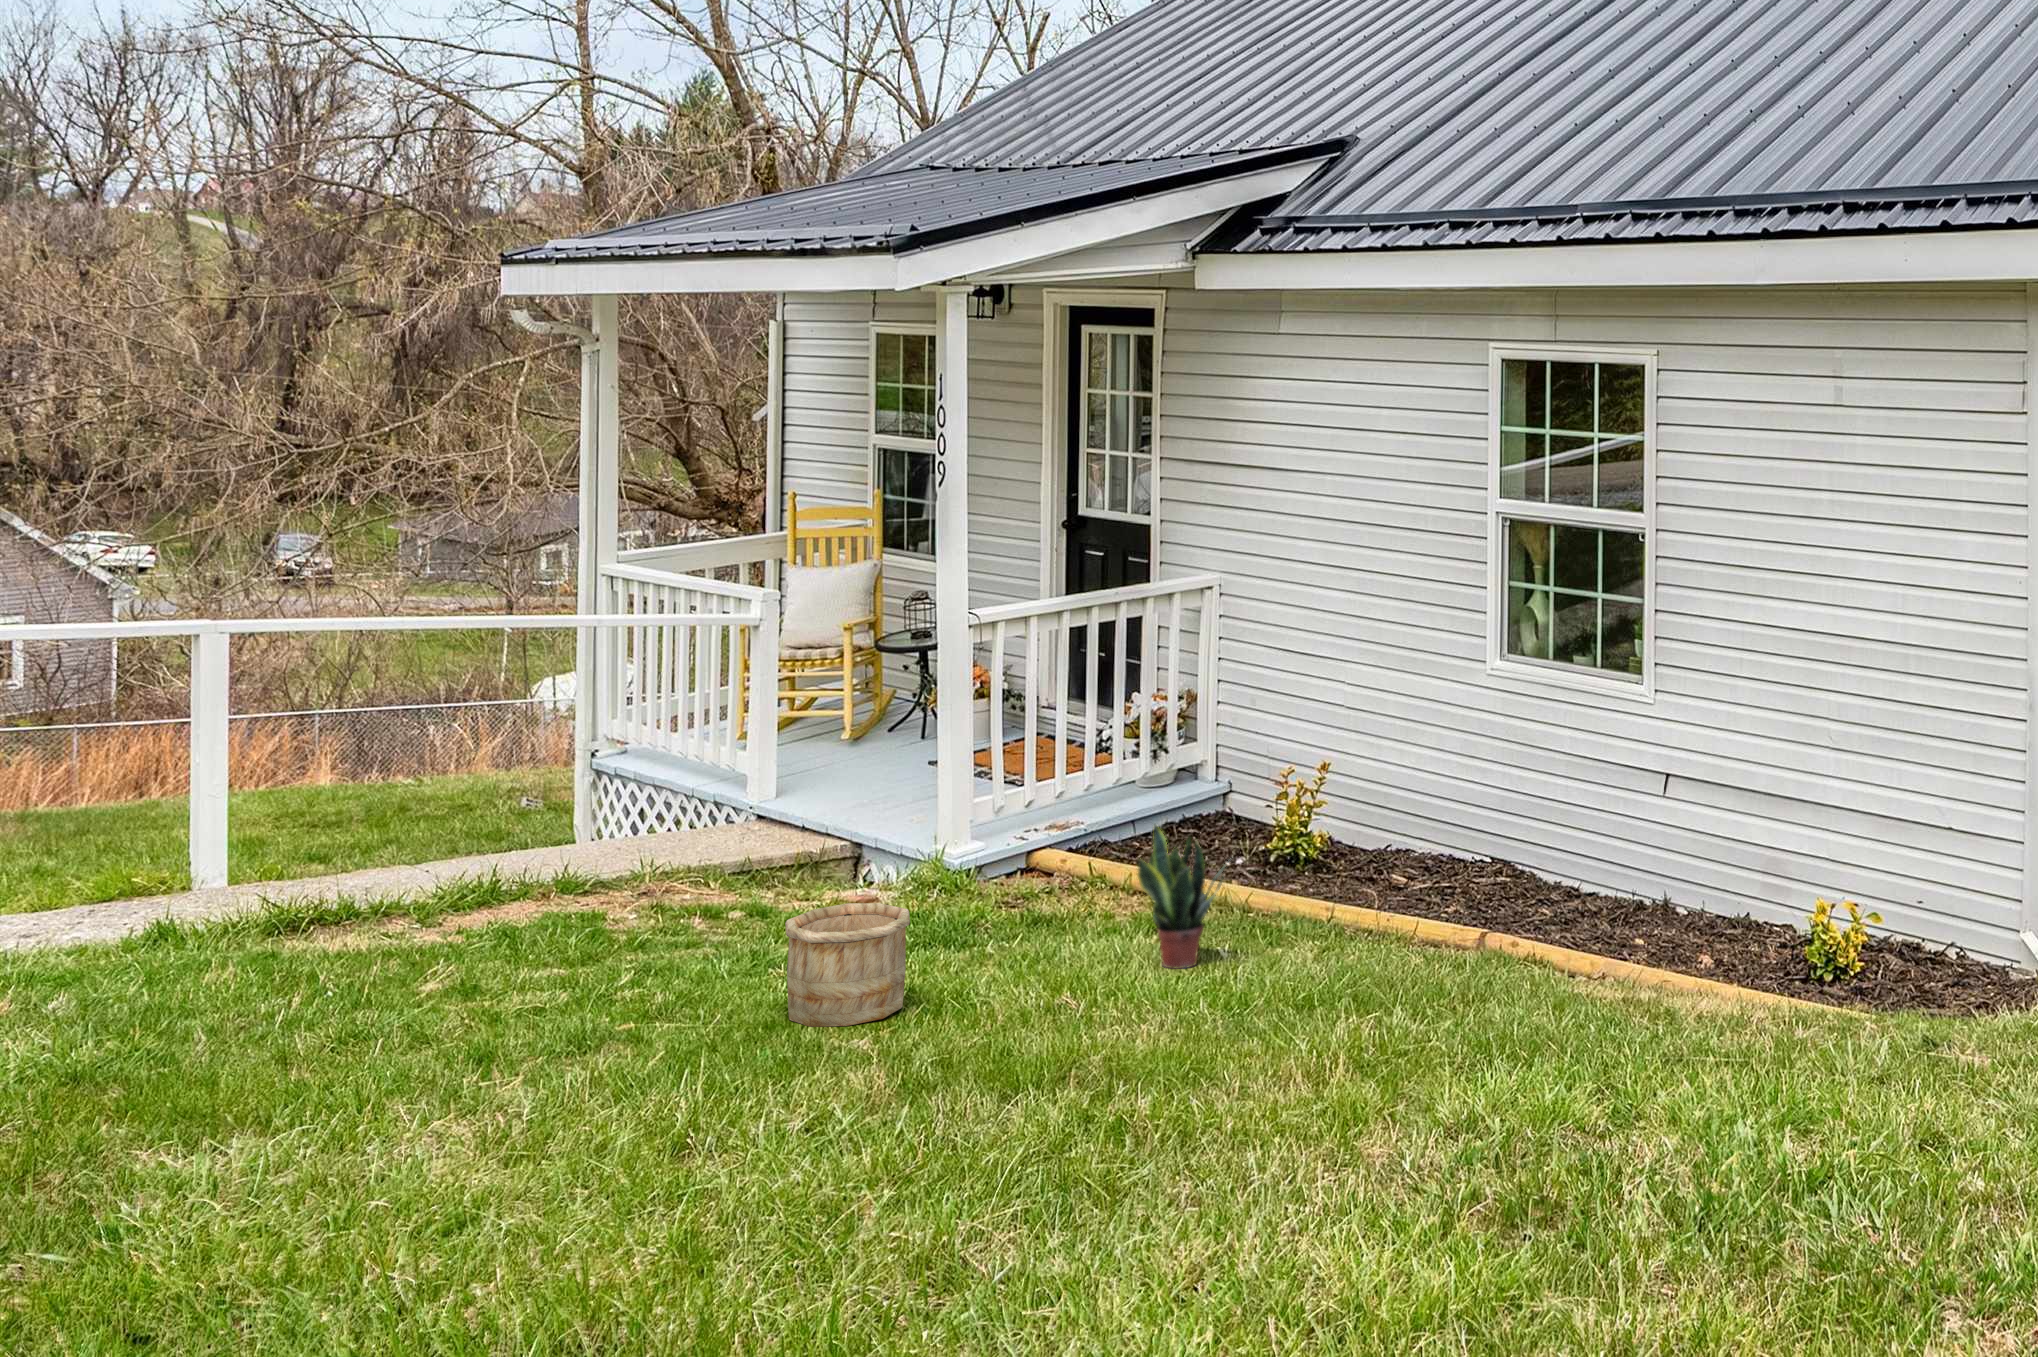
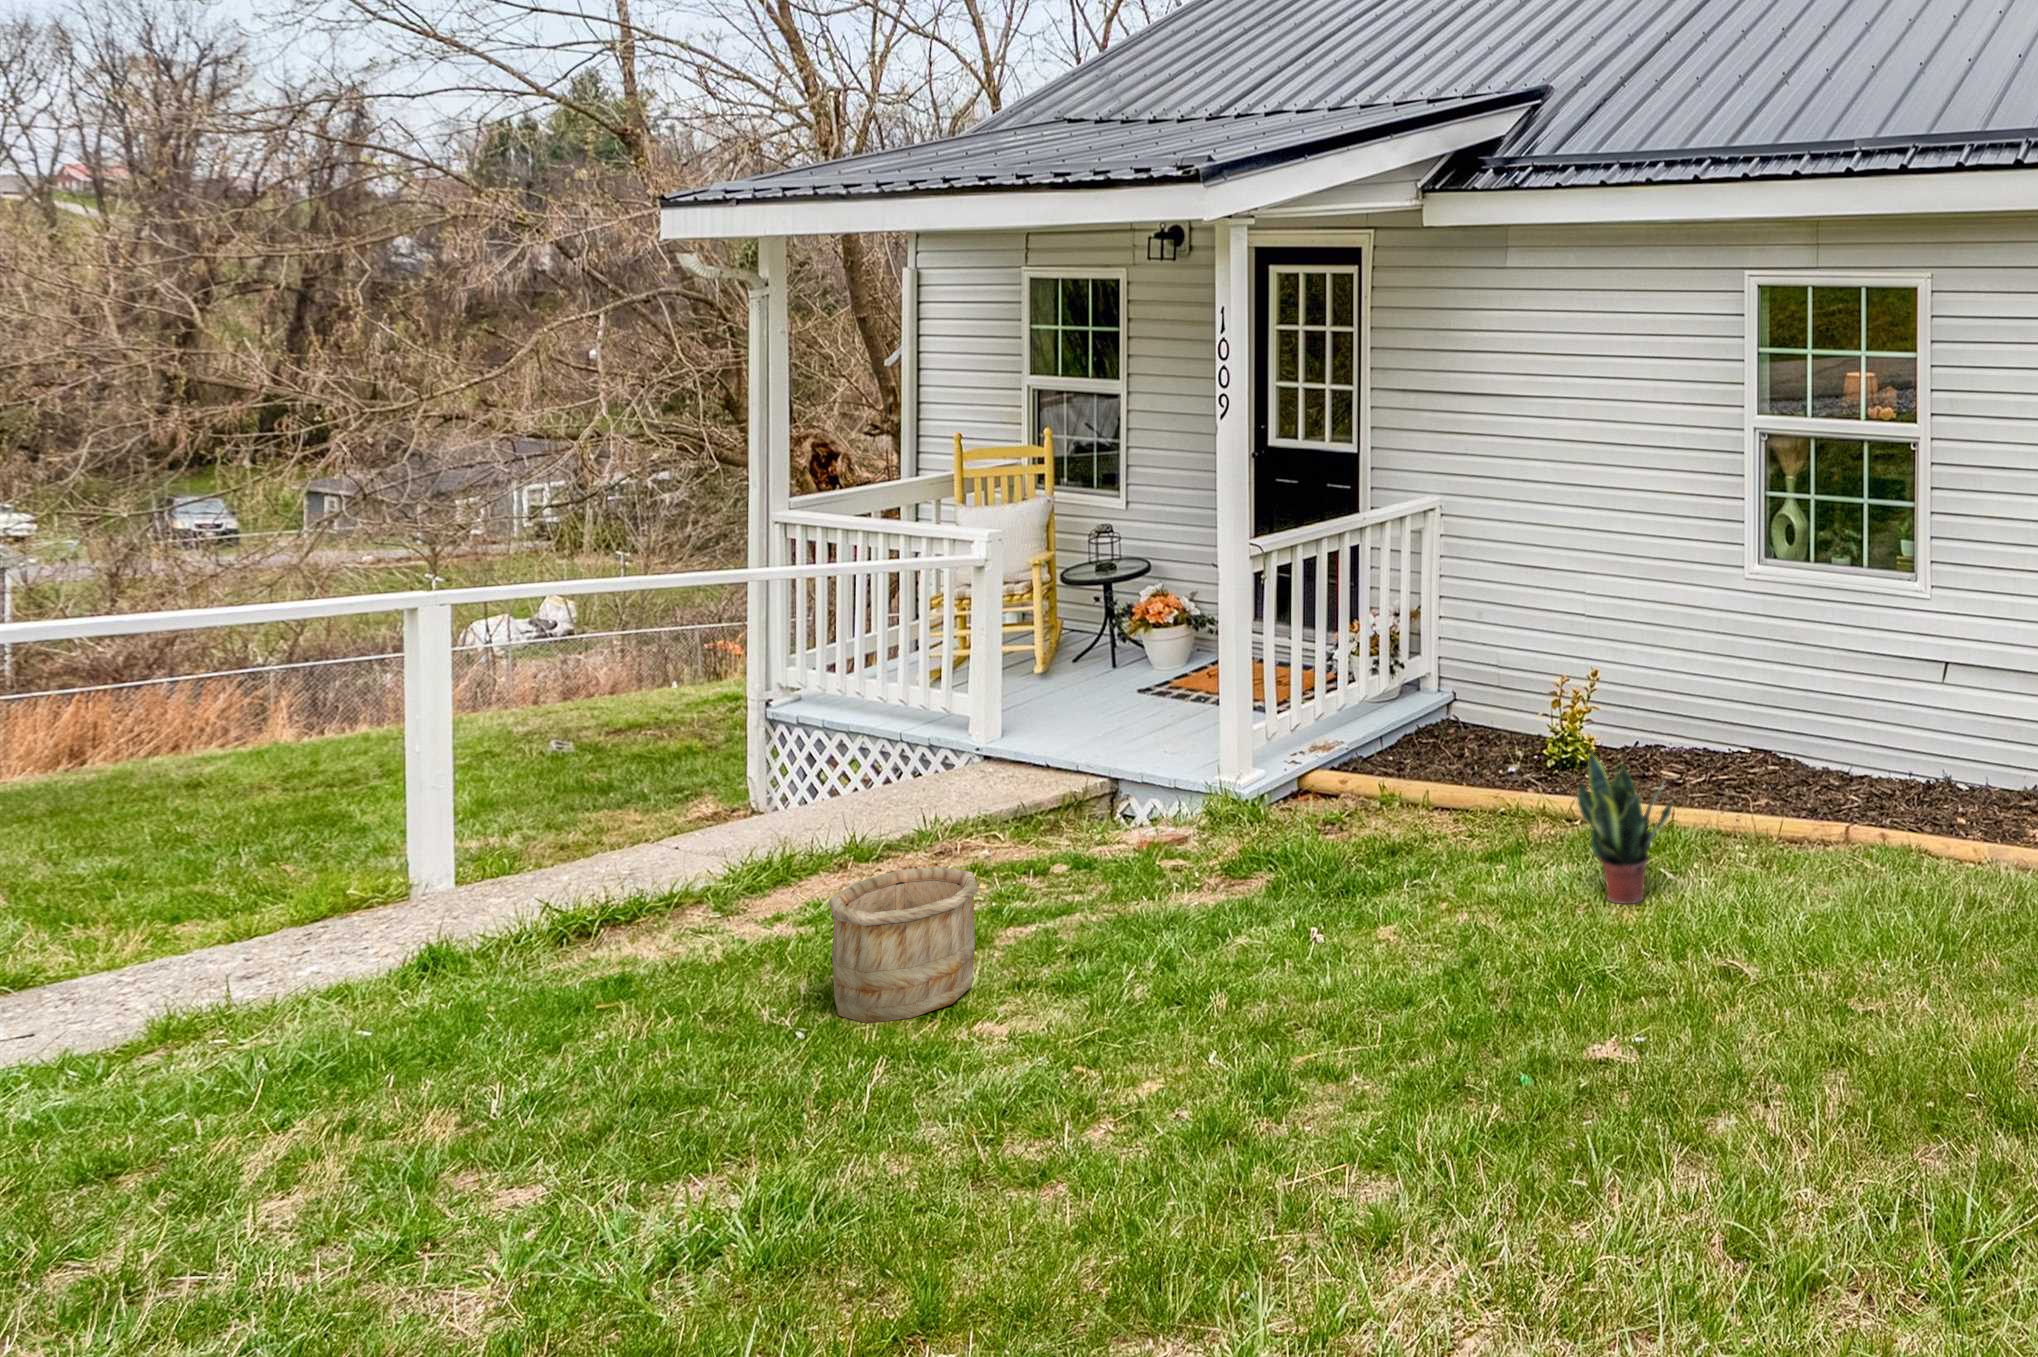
wooden bucket: present [785,903,910,1027] -> present [829,867,979,1023]

